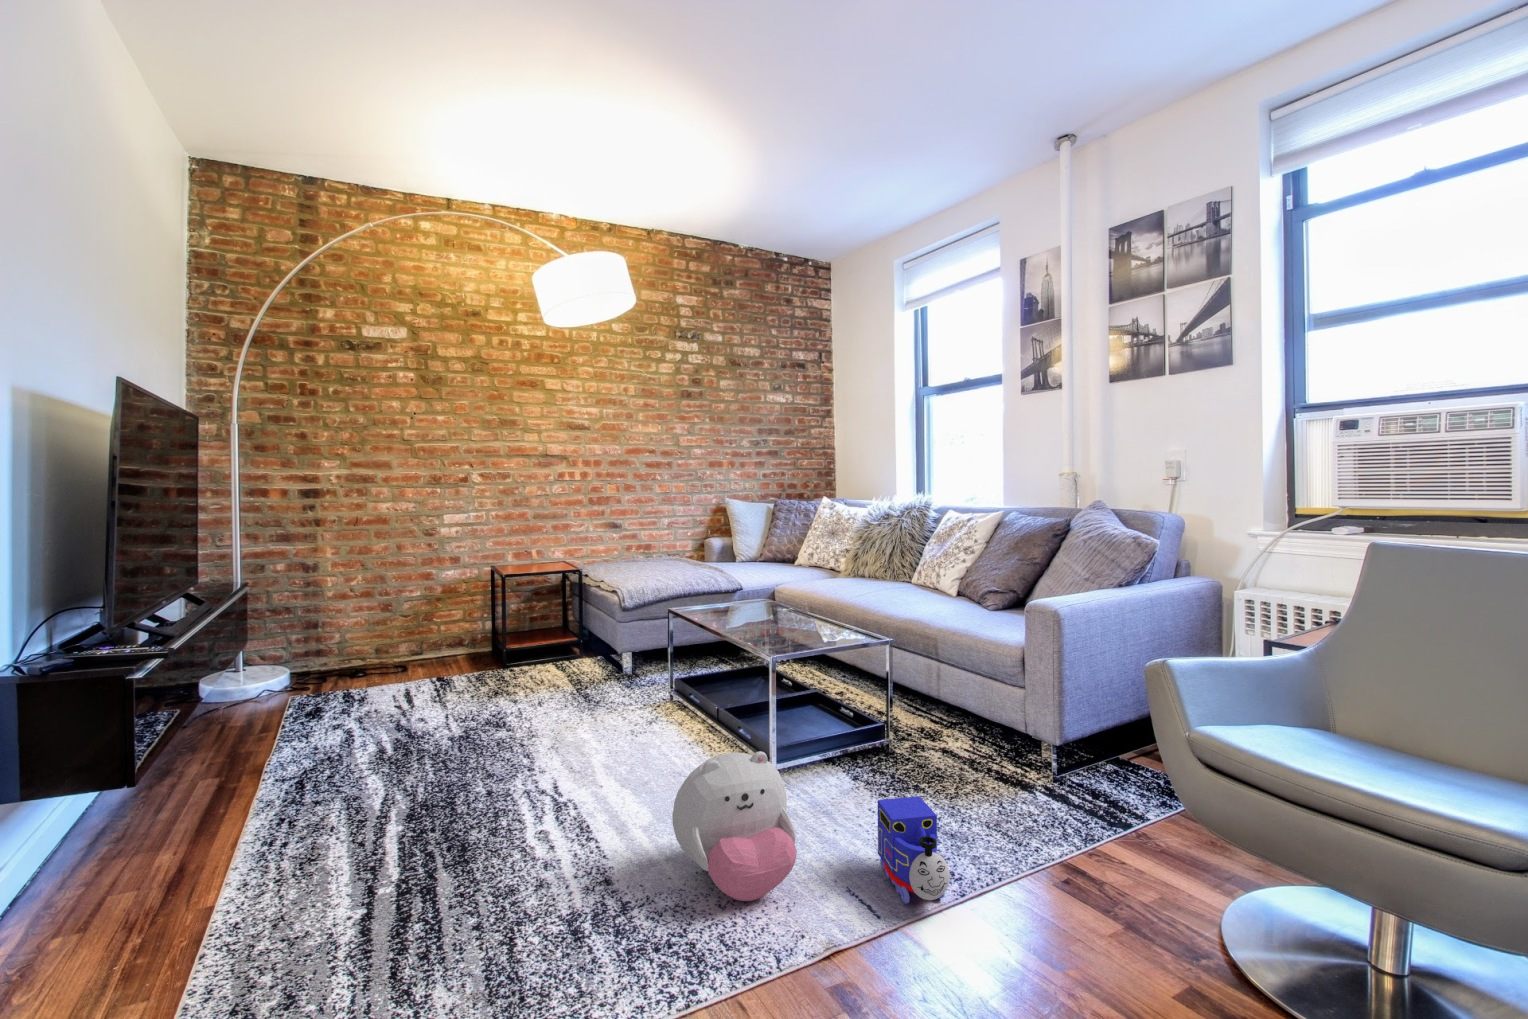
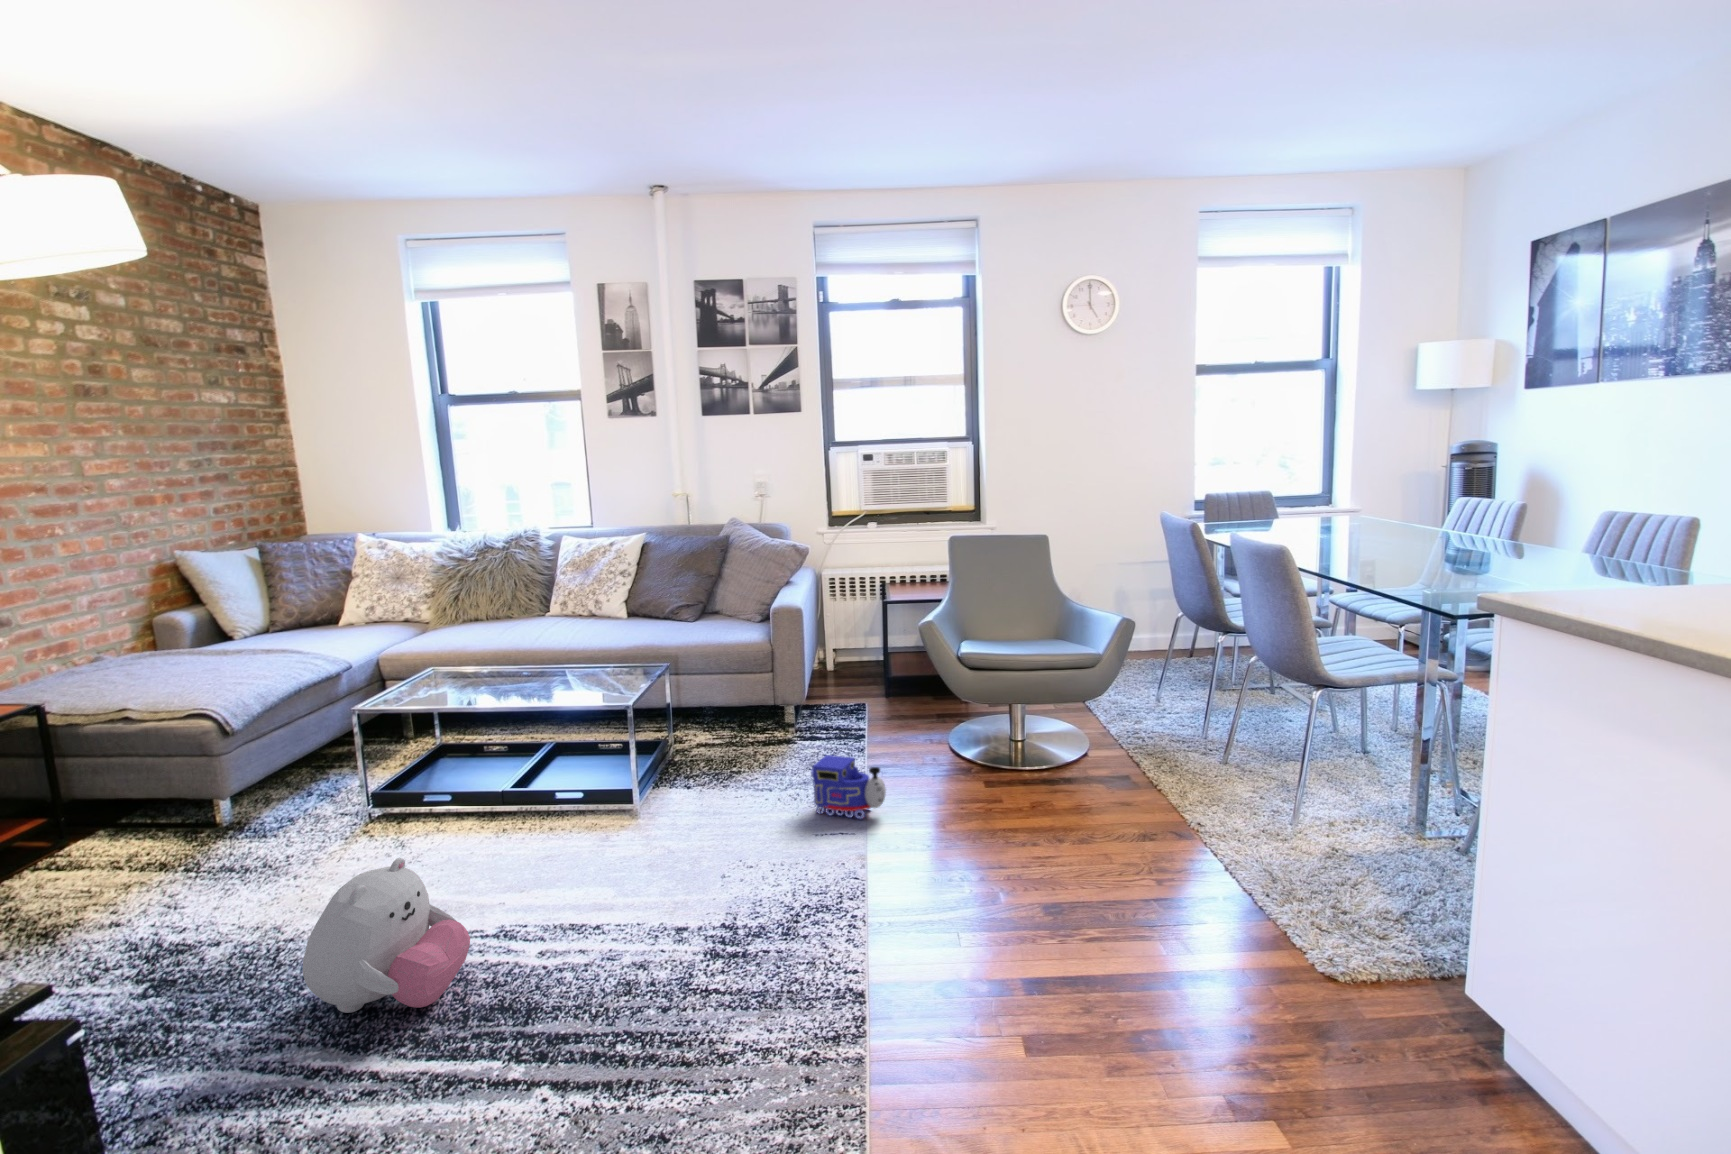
plush toy: present [672,751,797,901] -> present [303,858,470,1013]

